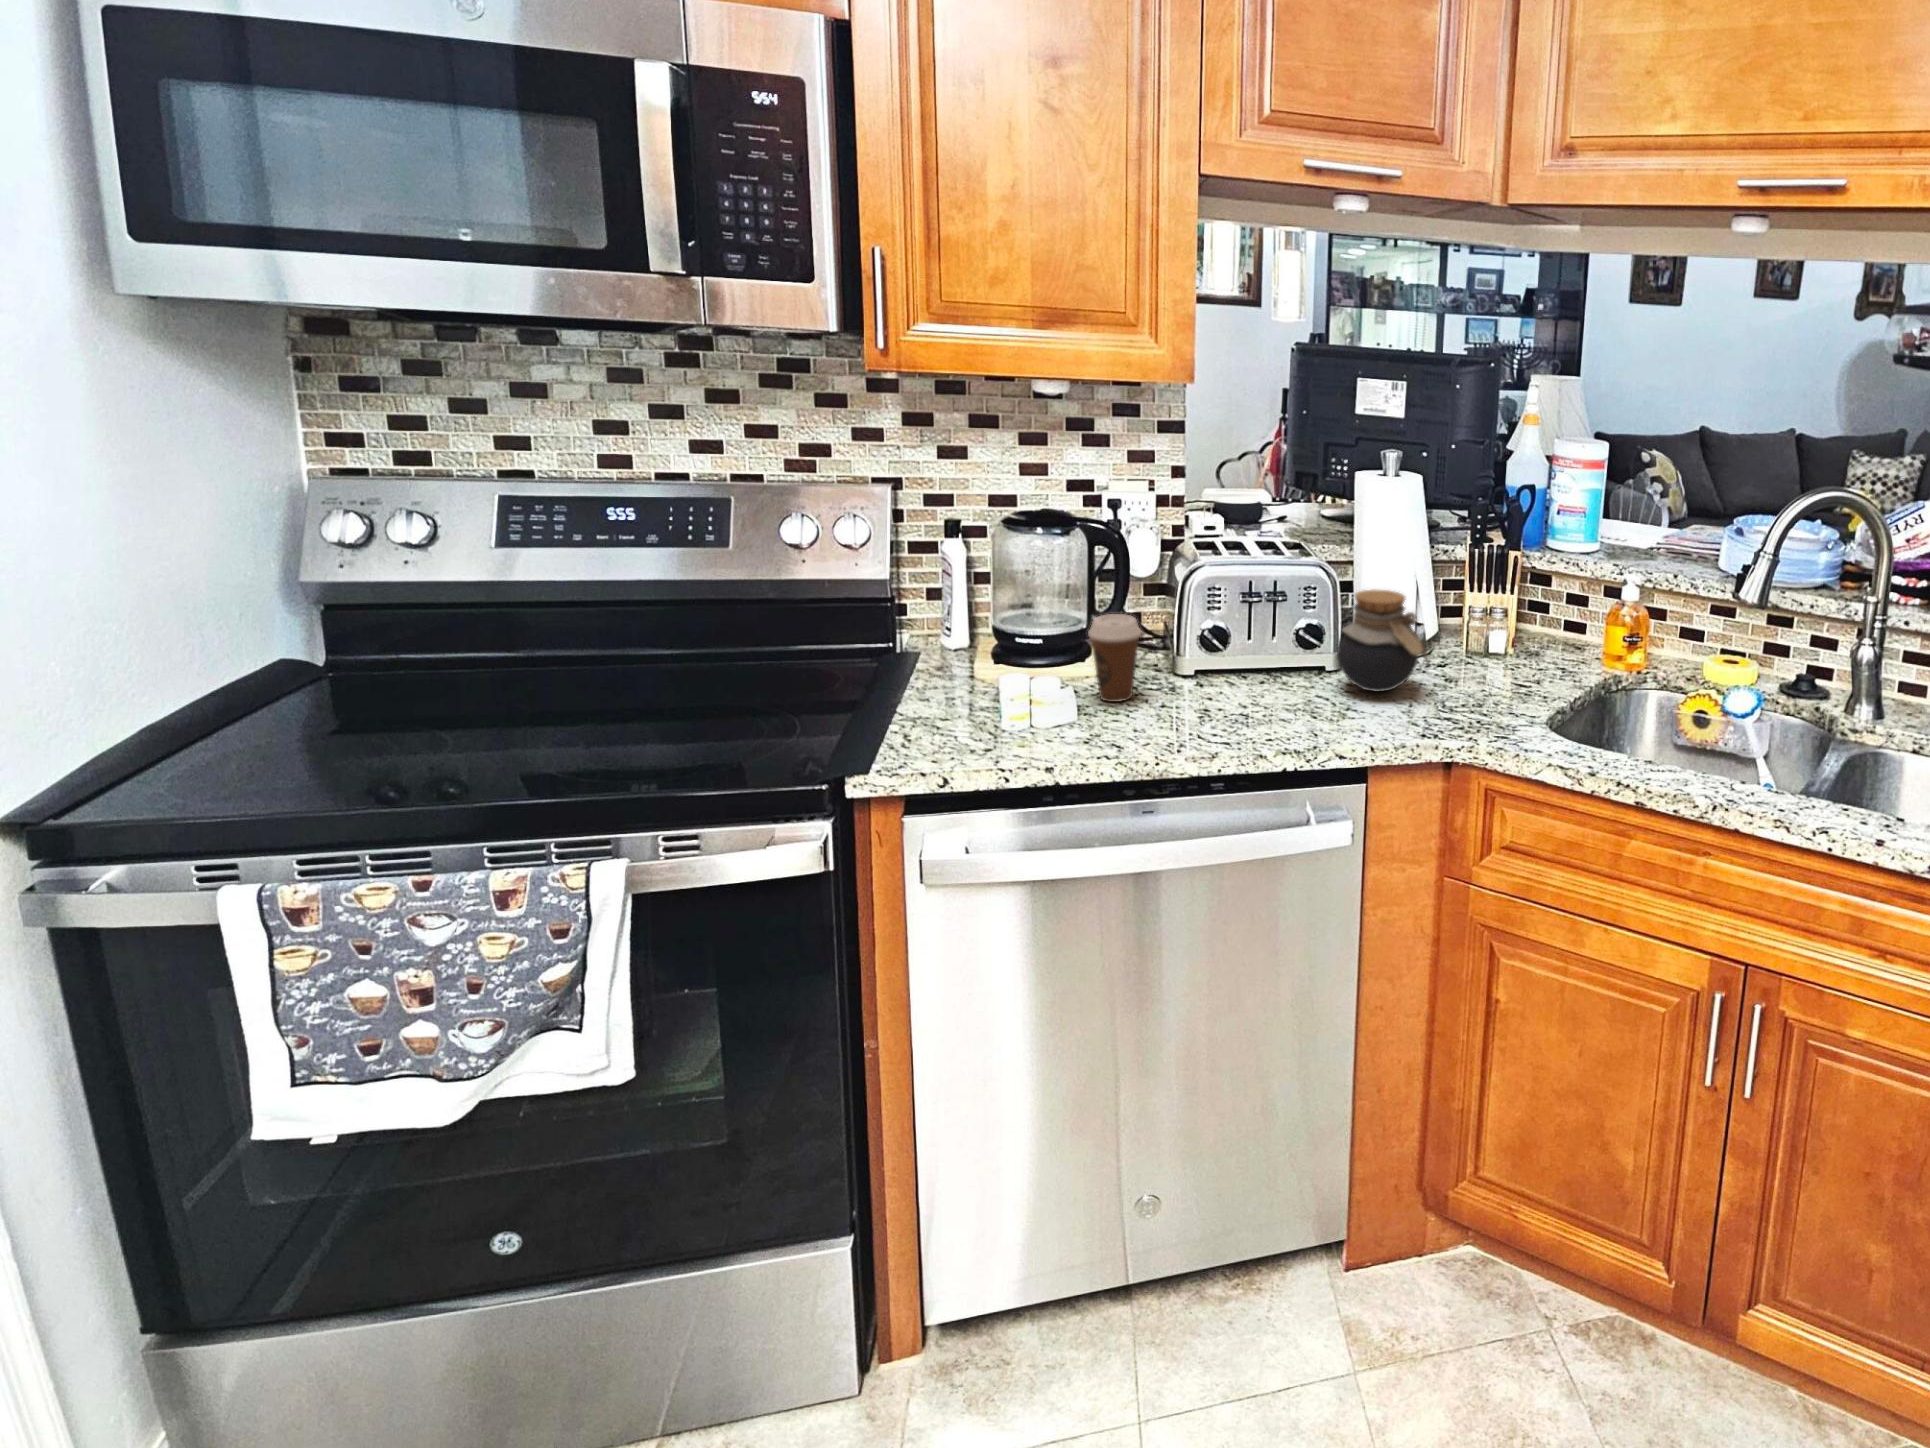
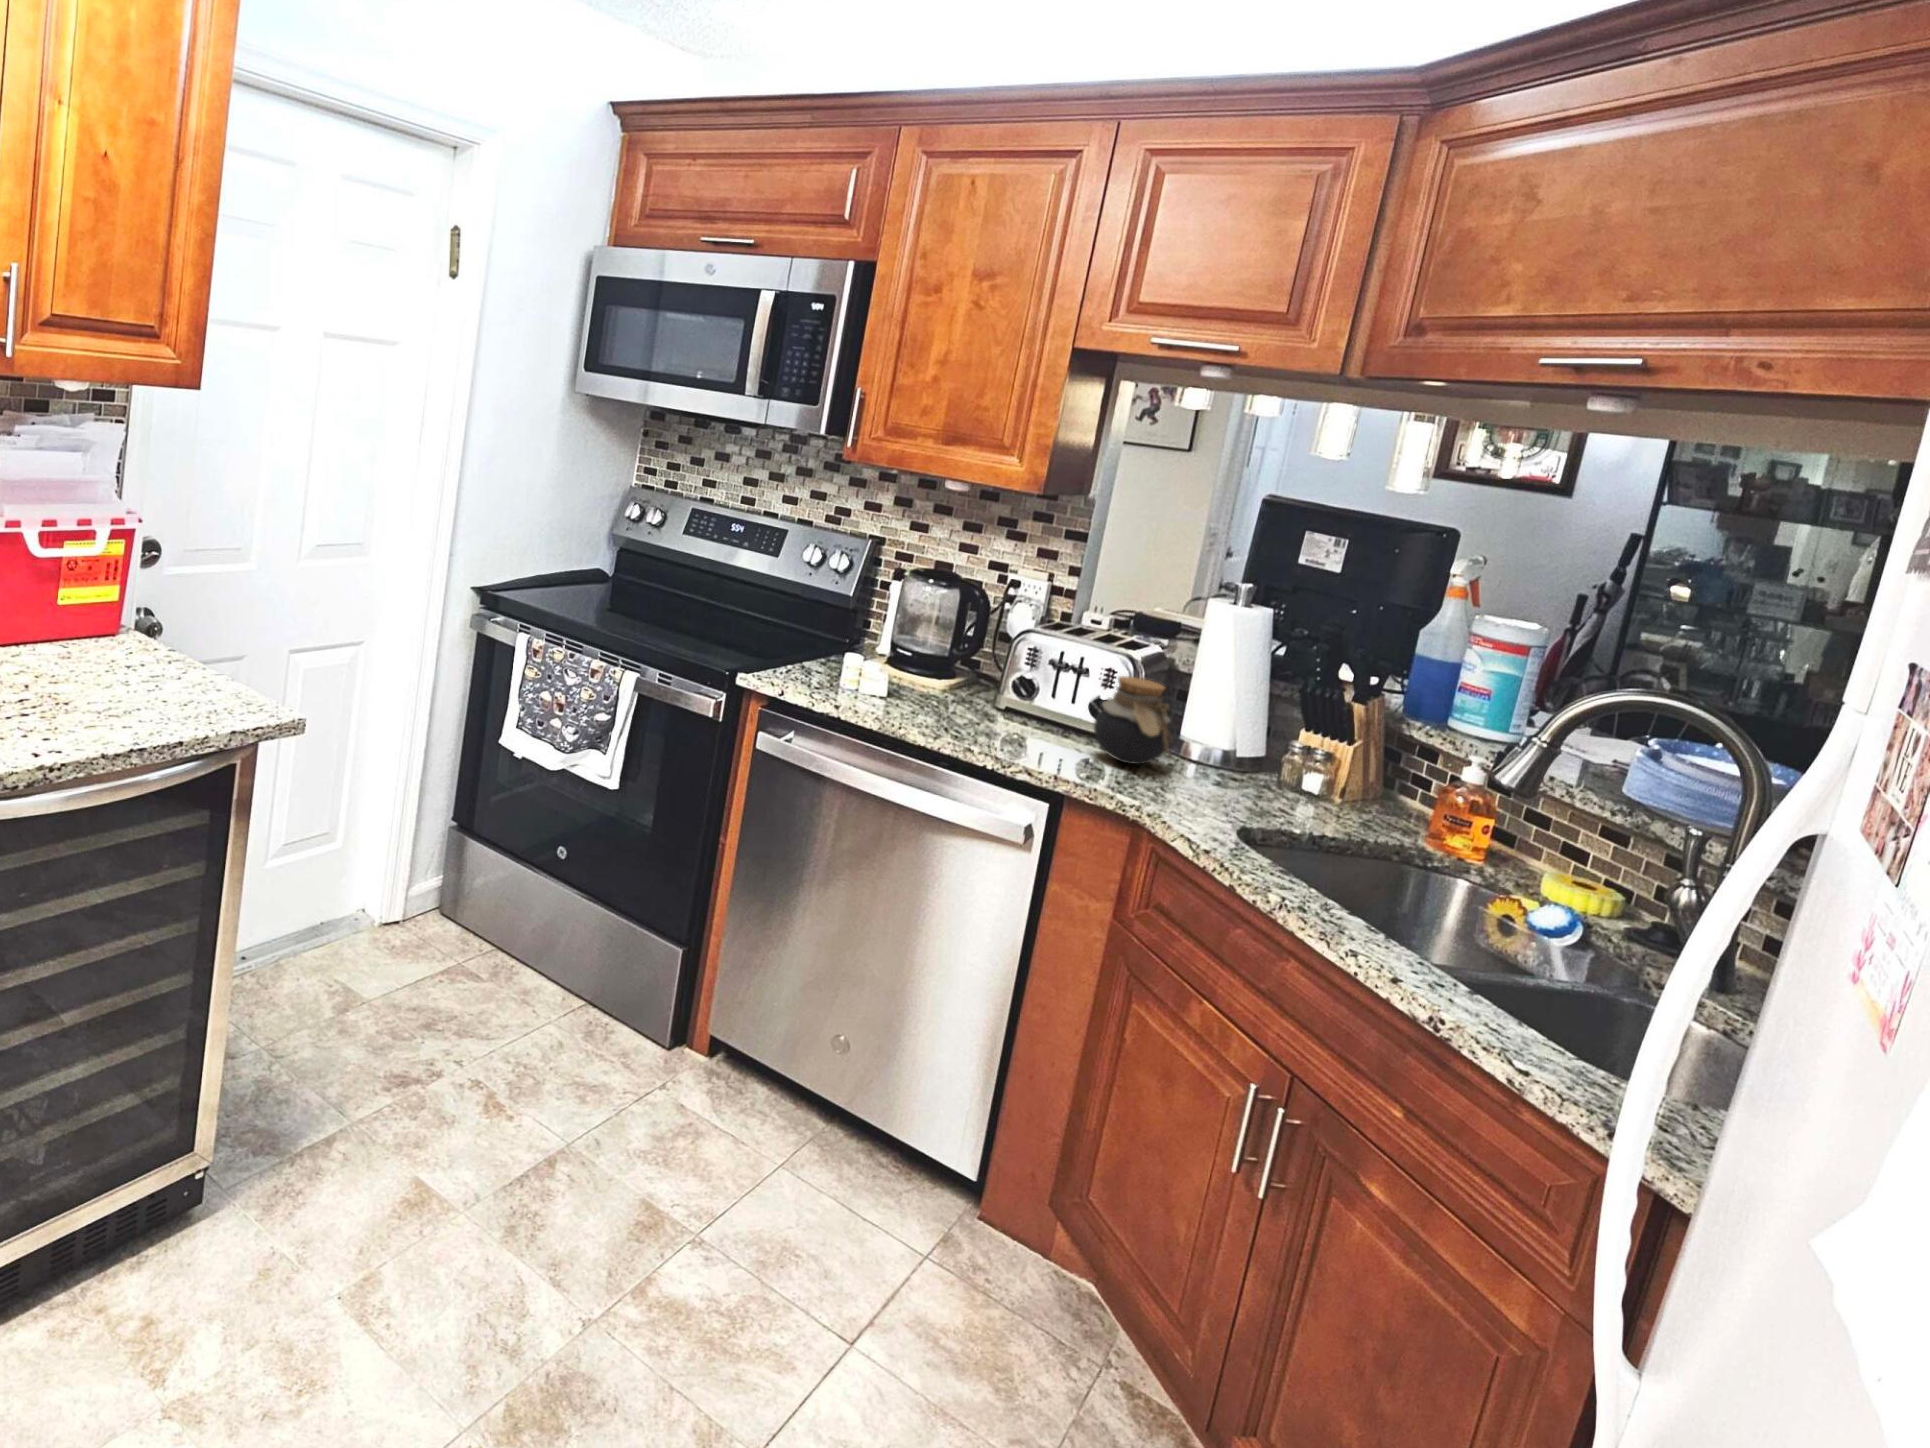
coffee cup: present [1088,614,1141,702] -> none [918,641,958,704]

